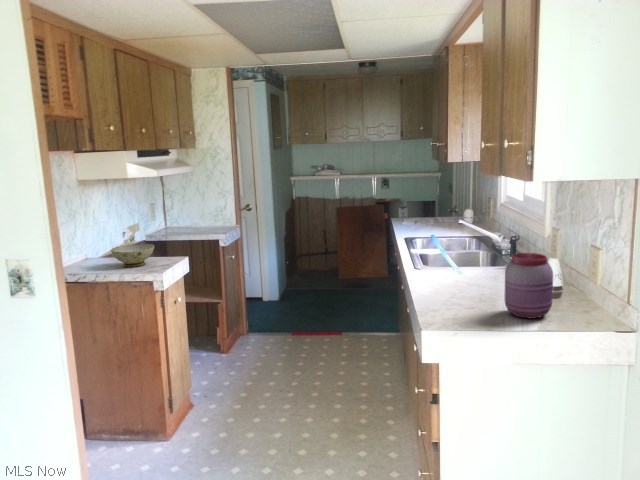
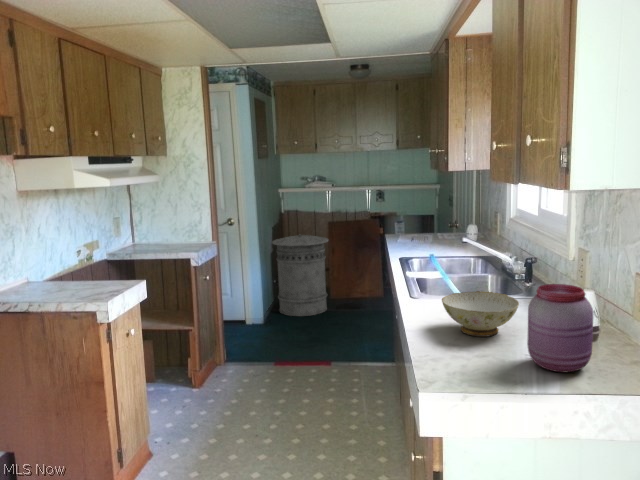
trash can: none [286,219,338,293] -> present [272,234,328,316]
ceramic bowl: present [111,244,154,267] -> present [442,291,519,337]

